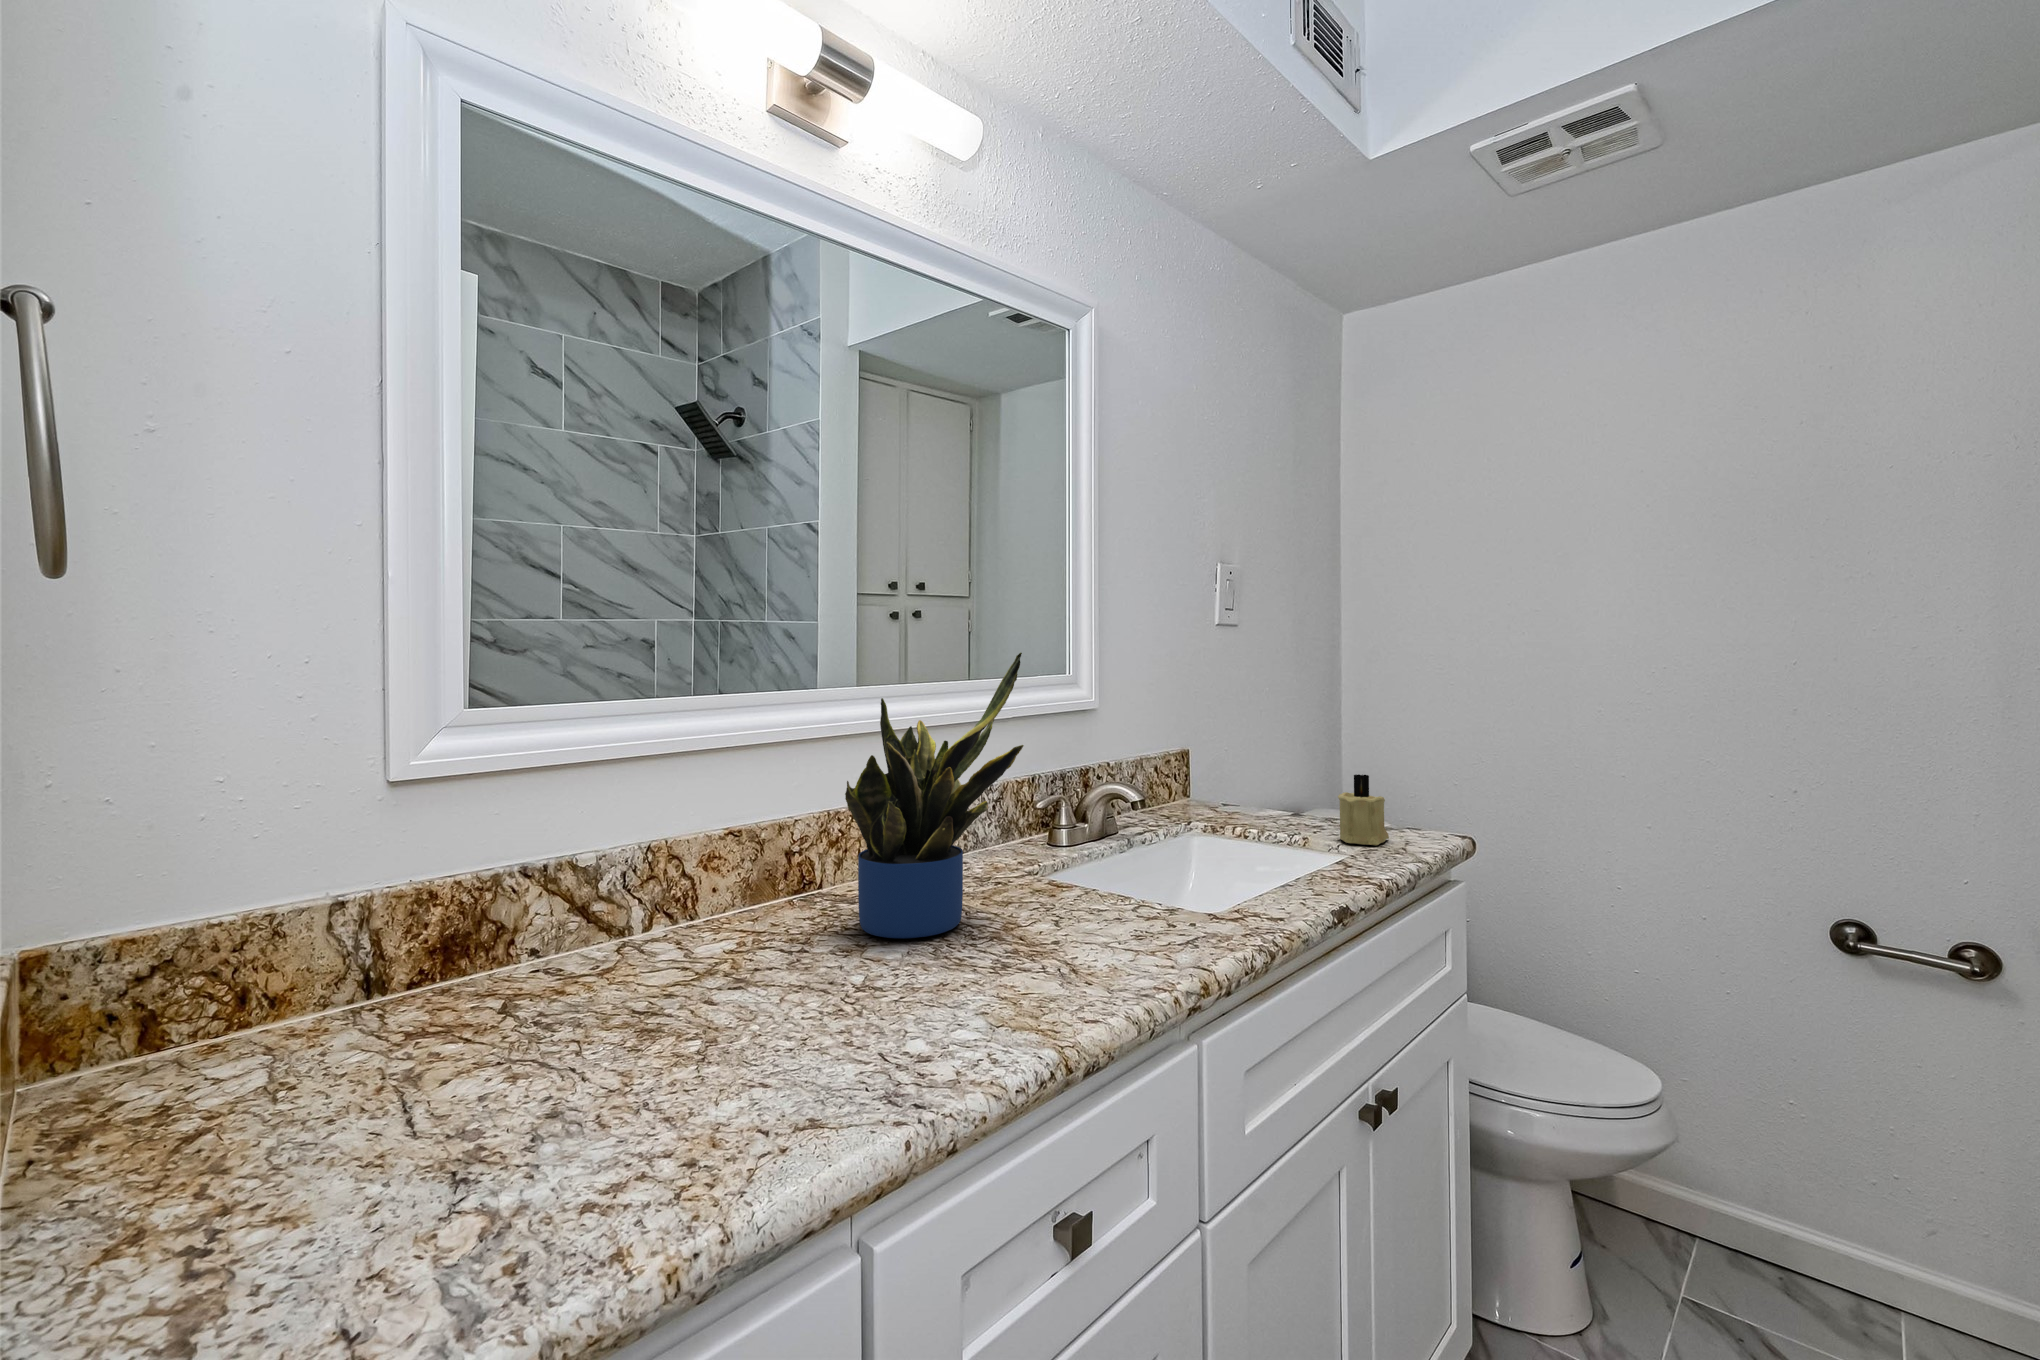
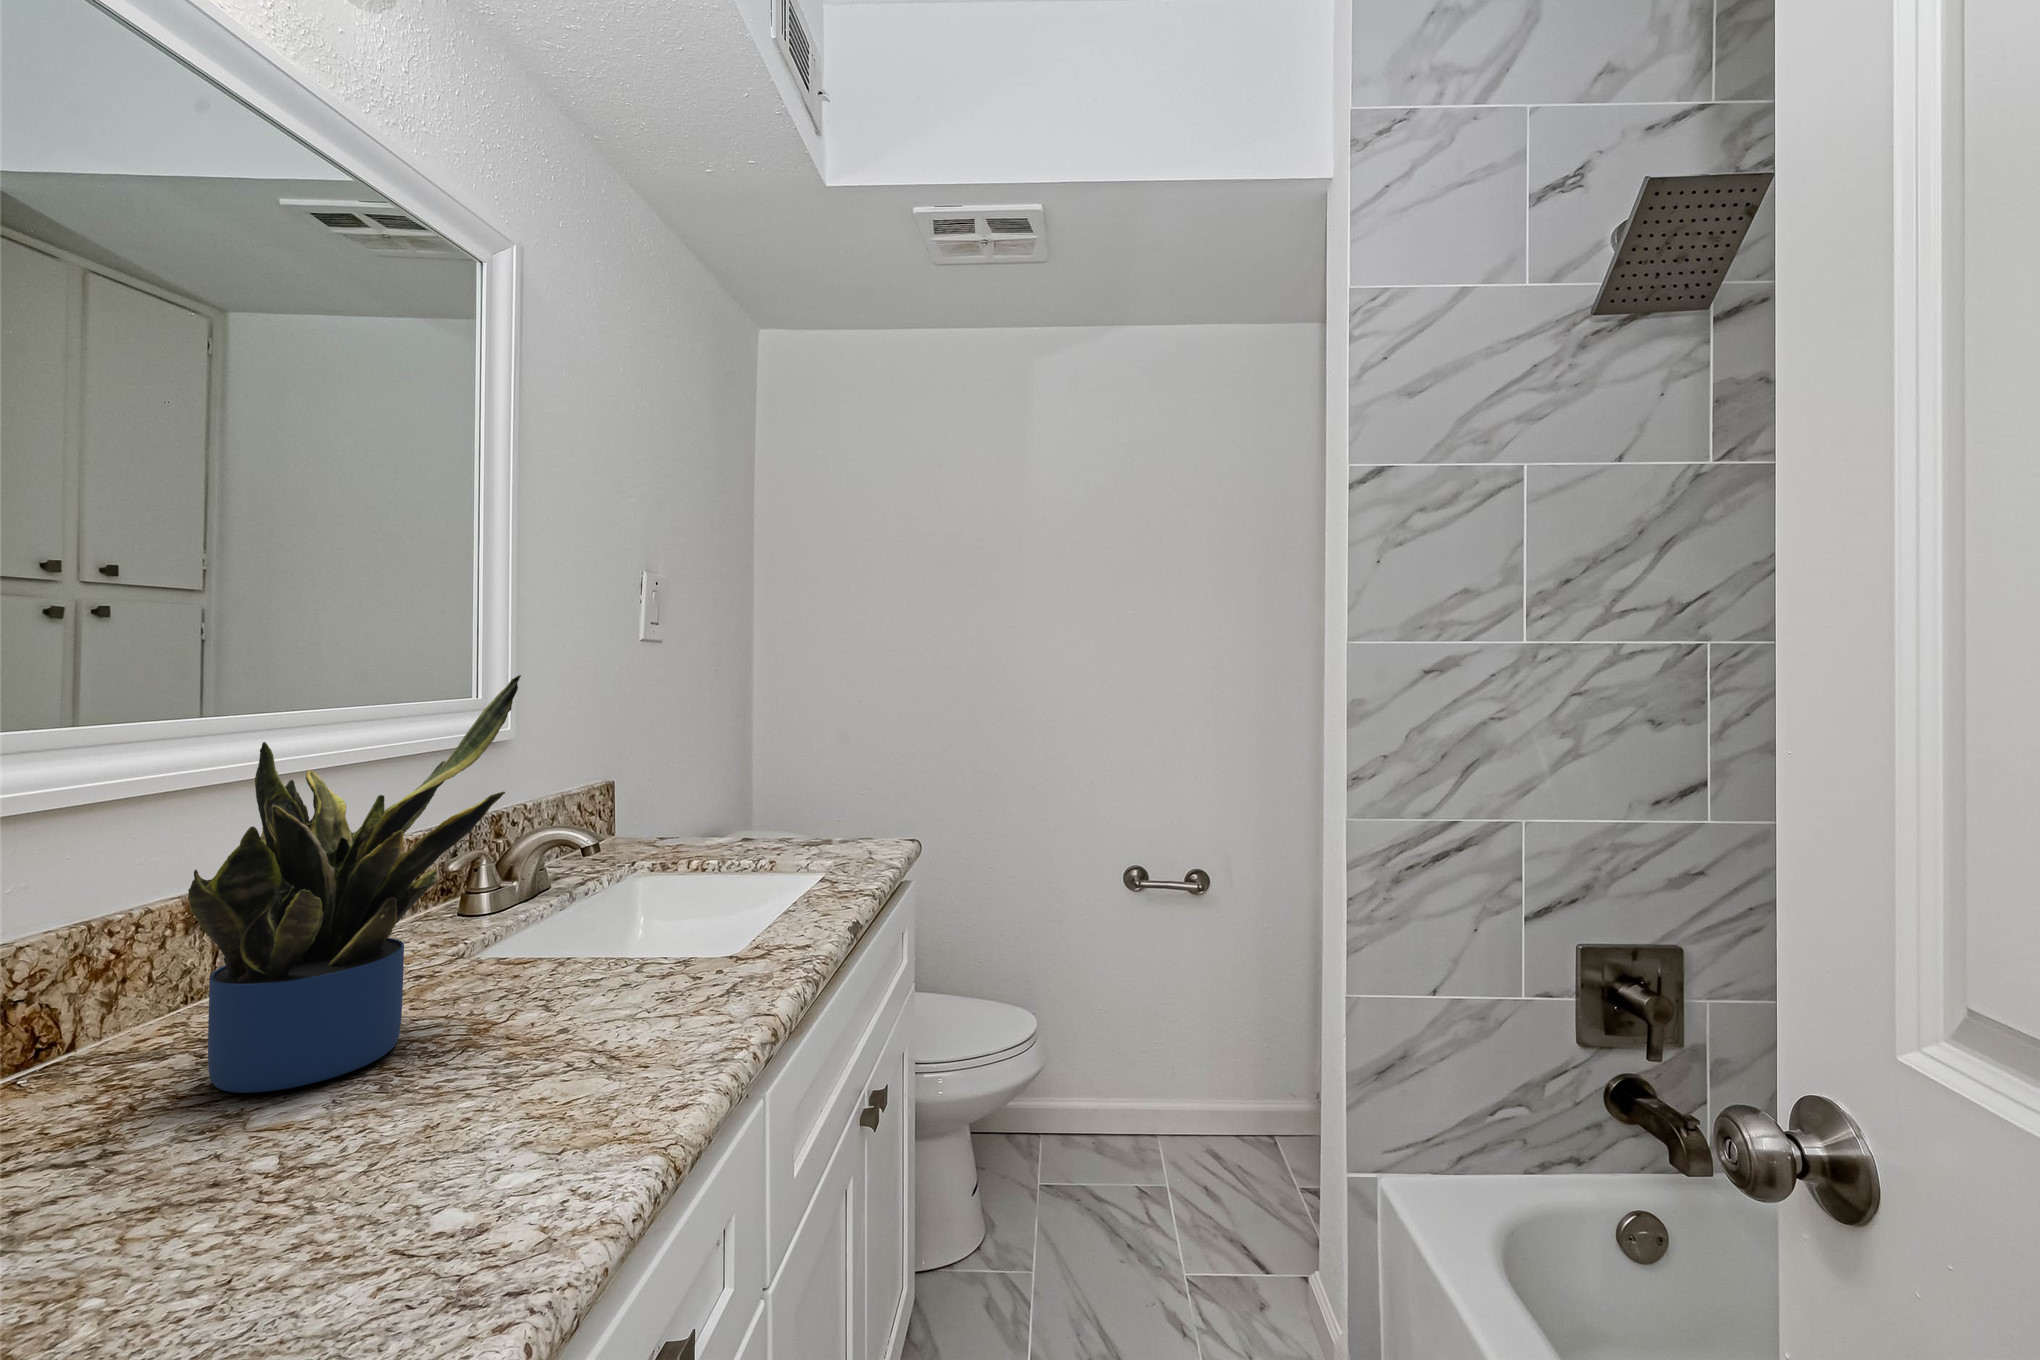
candle: present [1338,774,1389,845] -> none [807,791,854,859]

